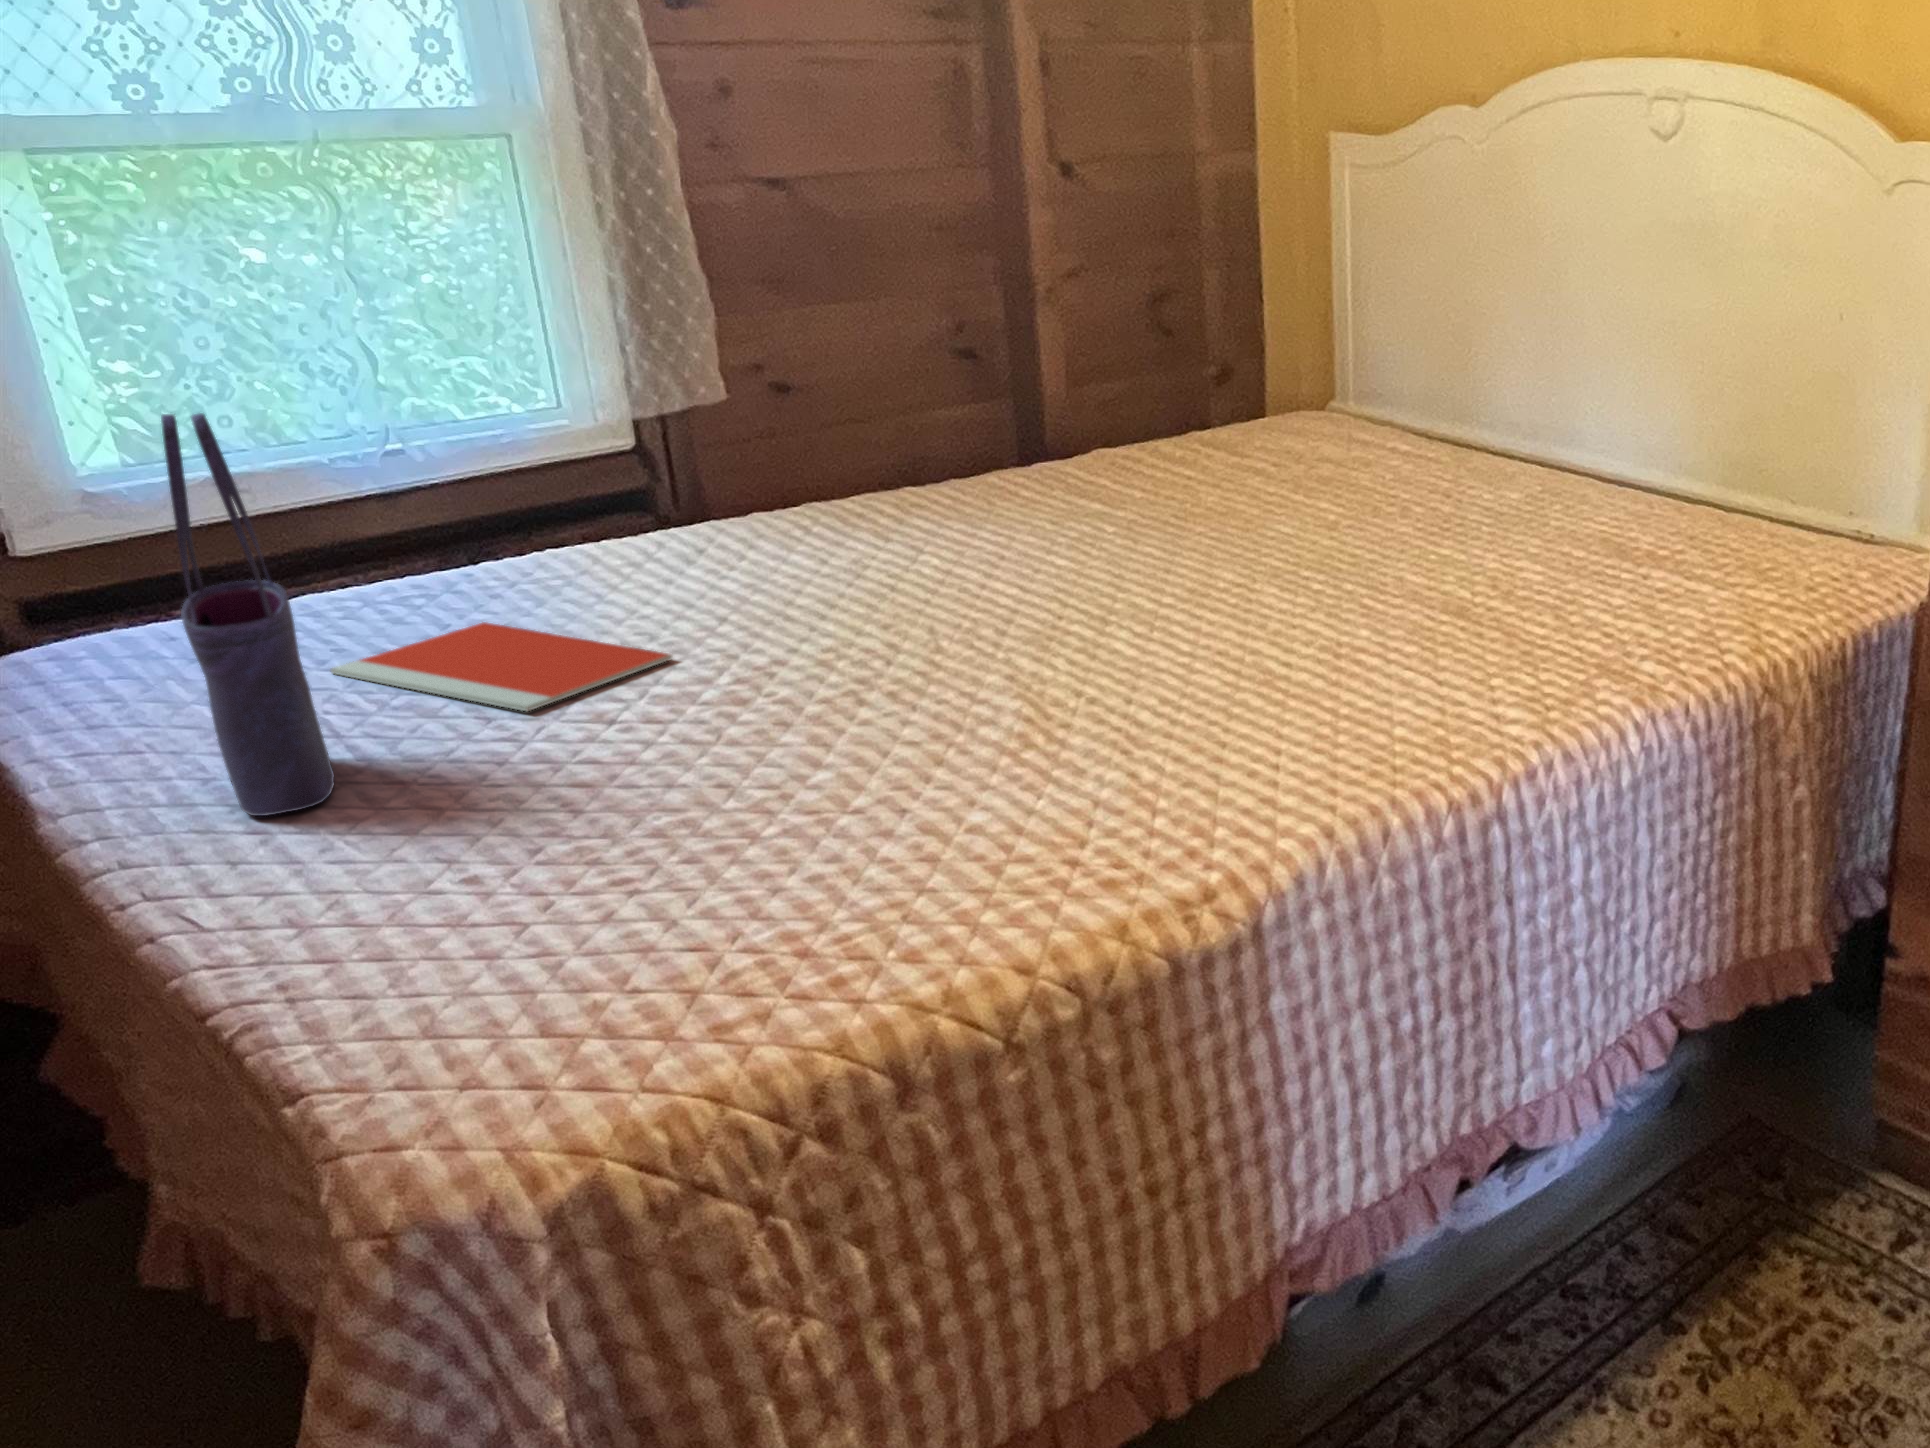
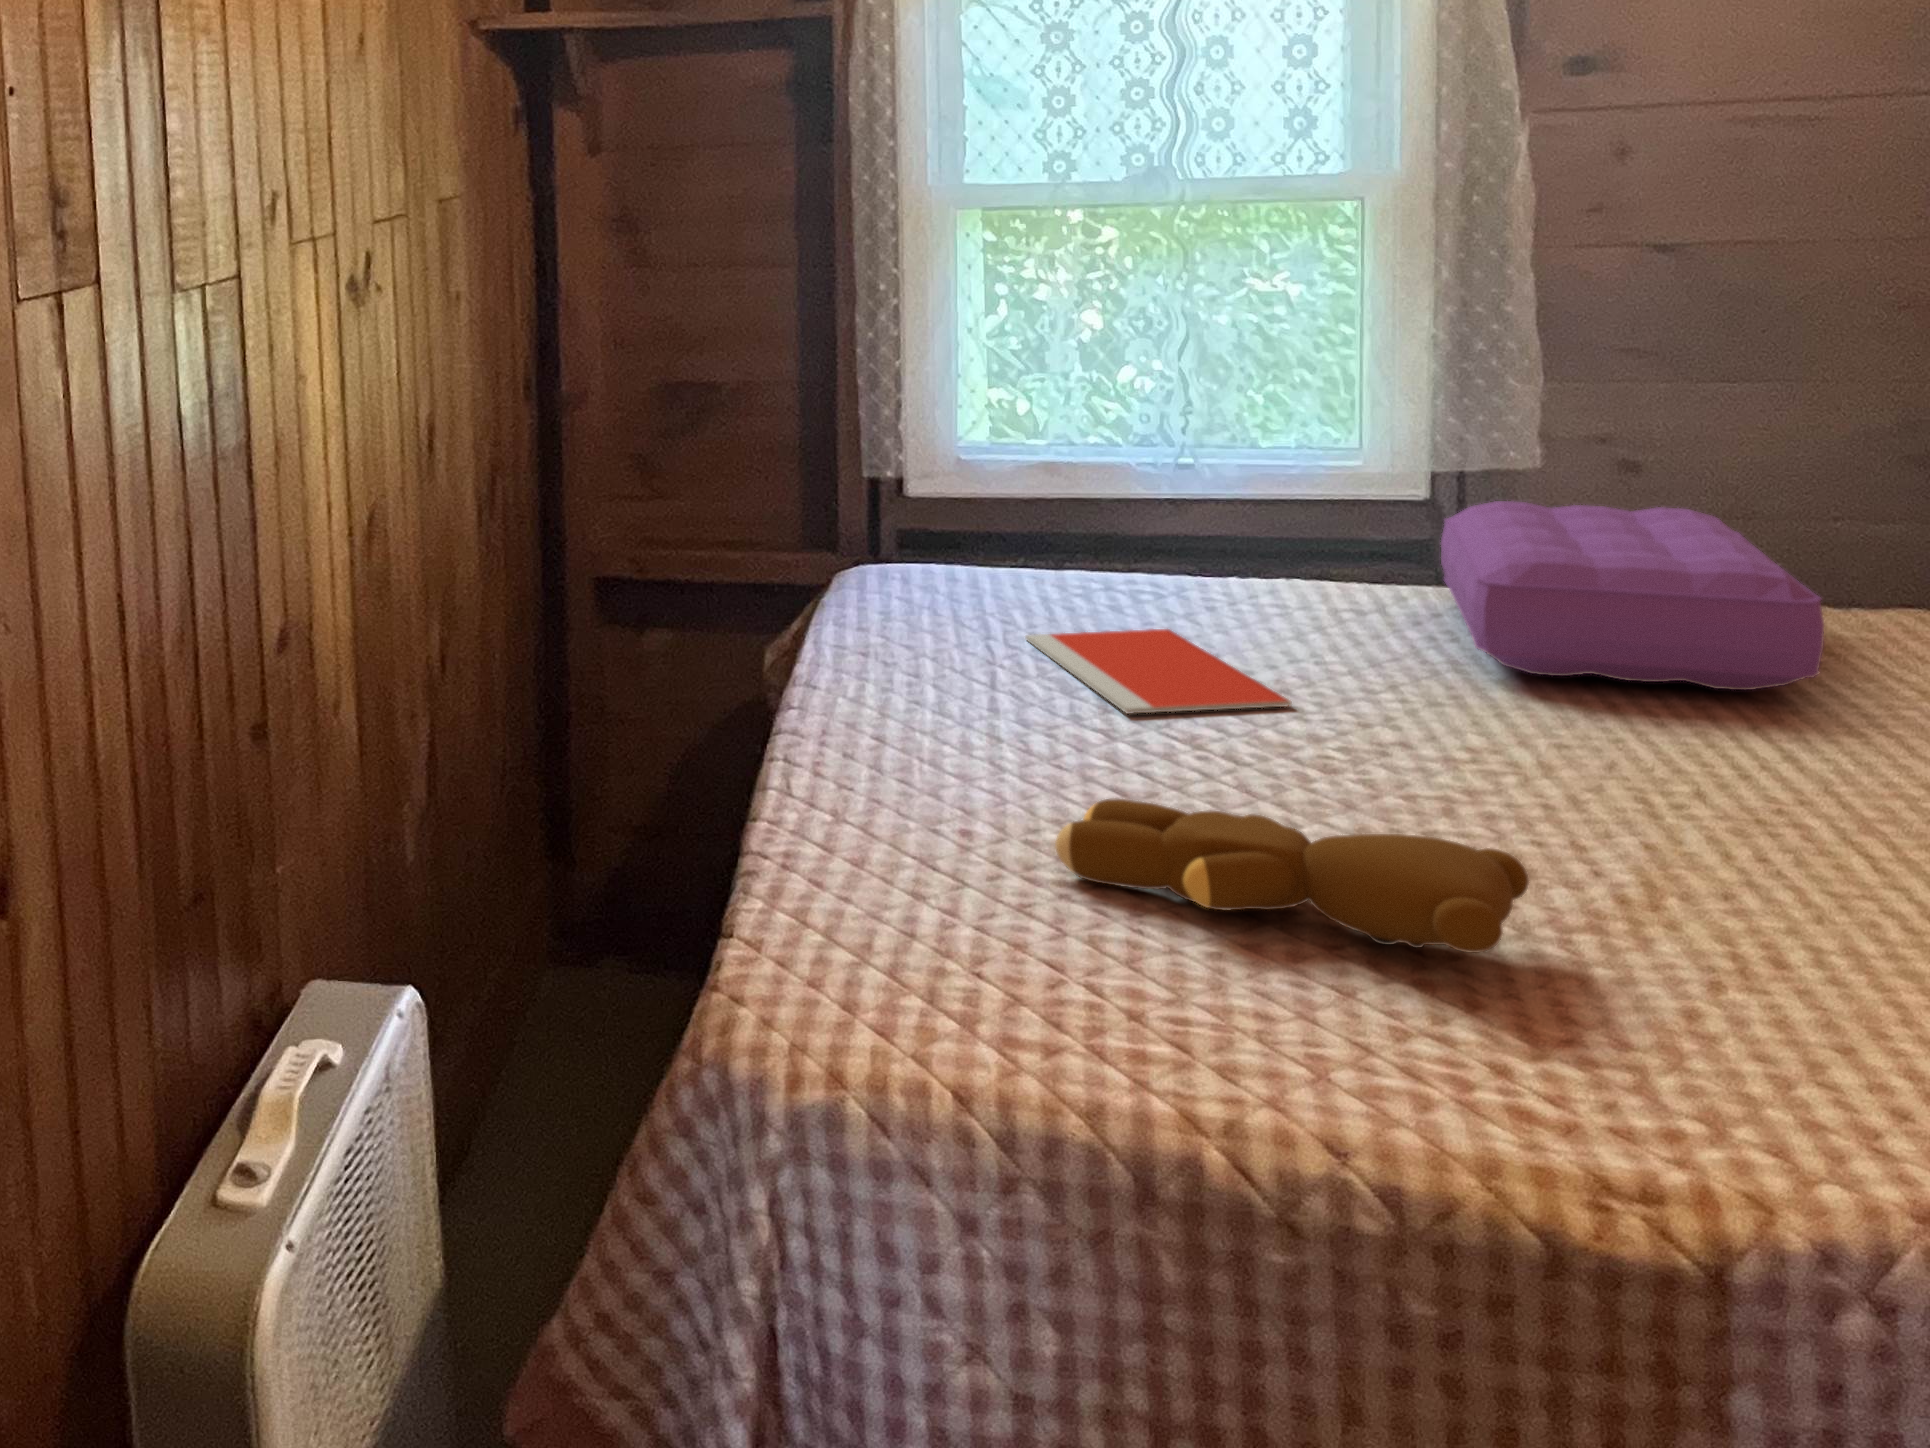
tote bag: present [161,413,334,816] -> none [870,411,957,735]
pillow: none [697,417,1026,579] -> present [1441,501,1824,690]
teddy bear: none [605,708,1032,868] -> present [1055,798,1529,953]

